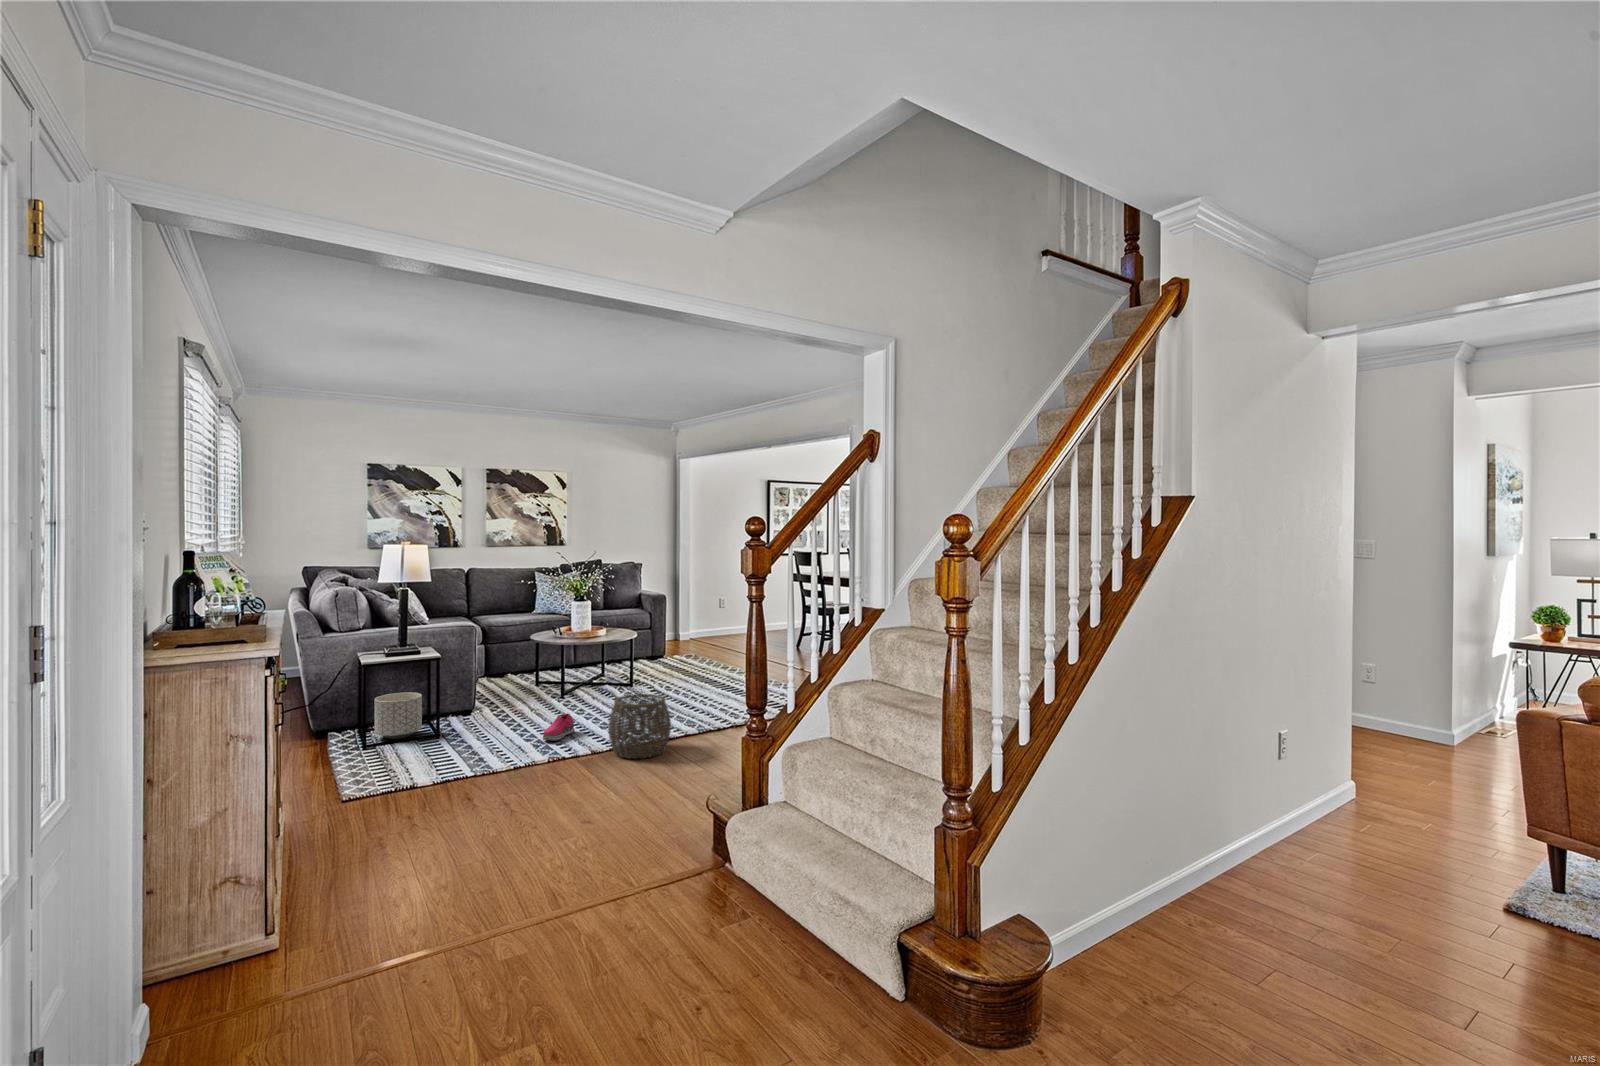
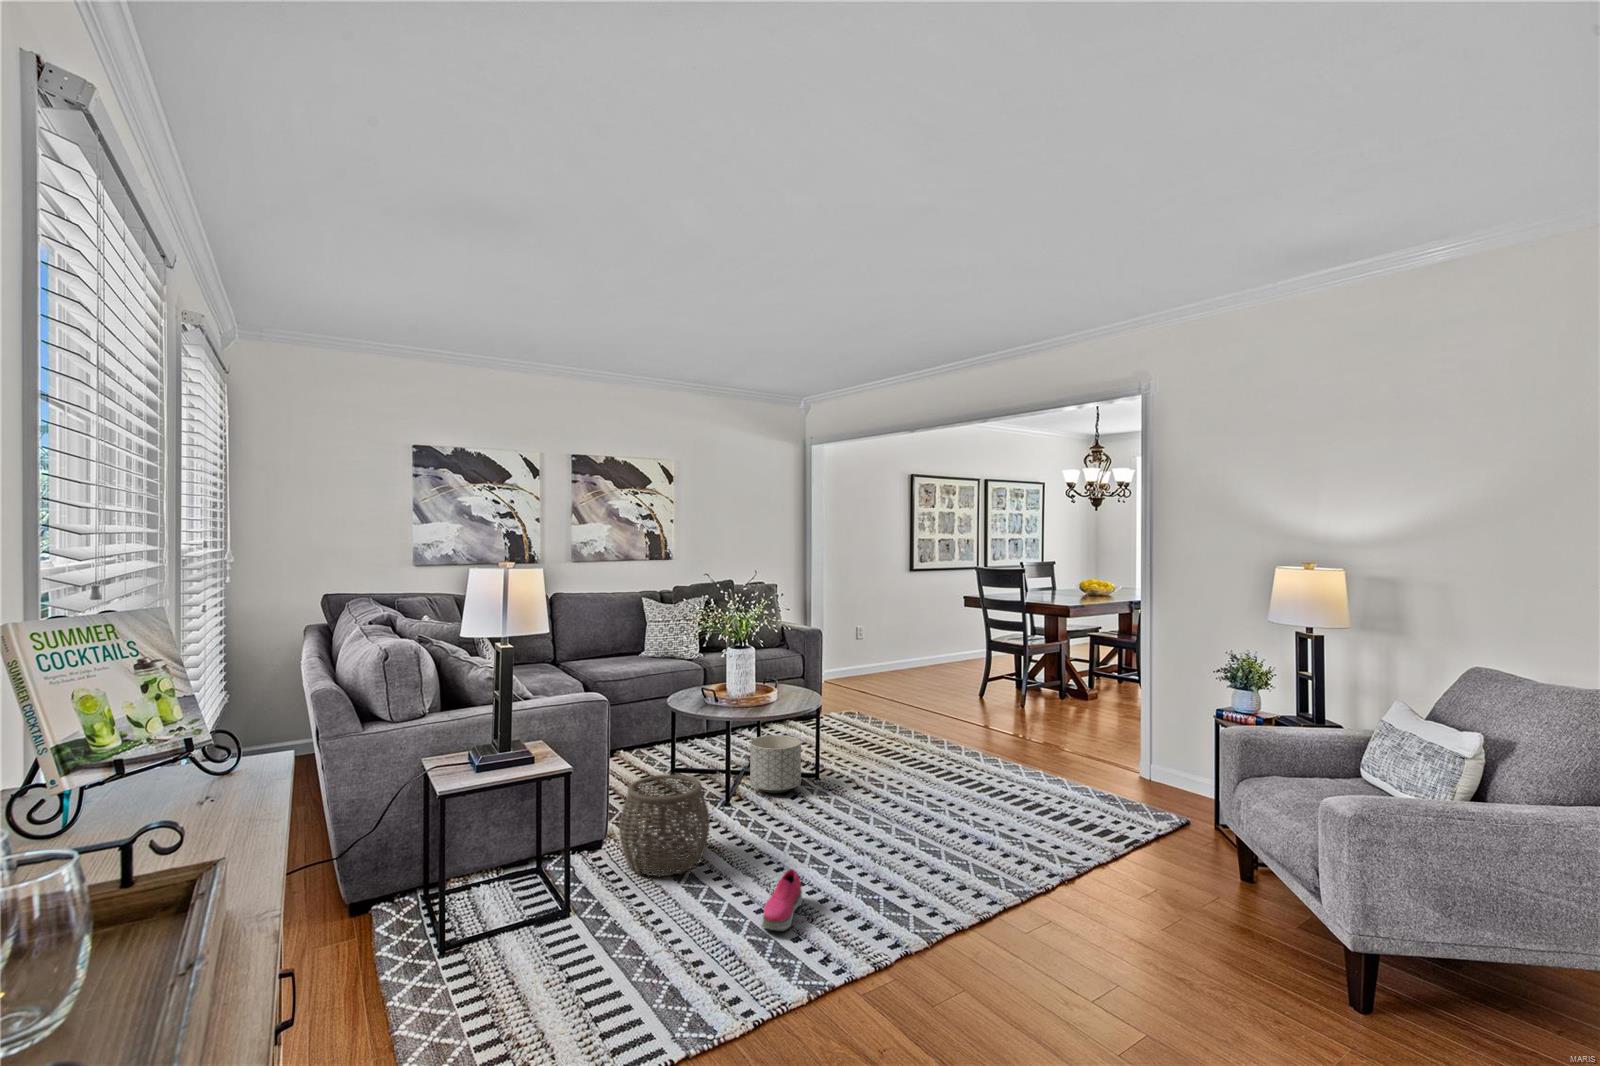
planter: present [375,693,422,739] -> present [750,735,801,793]
woven basket: present [608,694,671,759] -> present [619,775,710,877]

